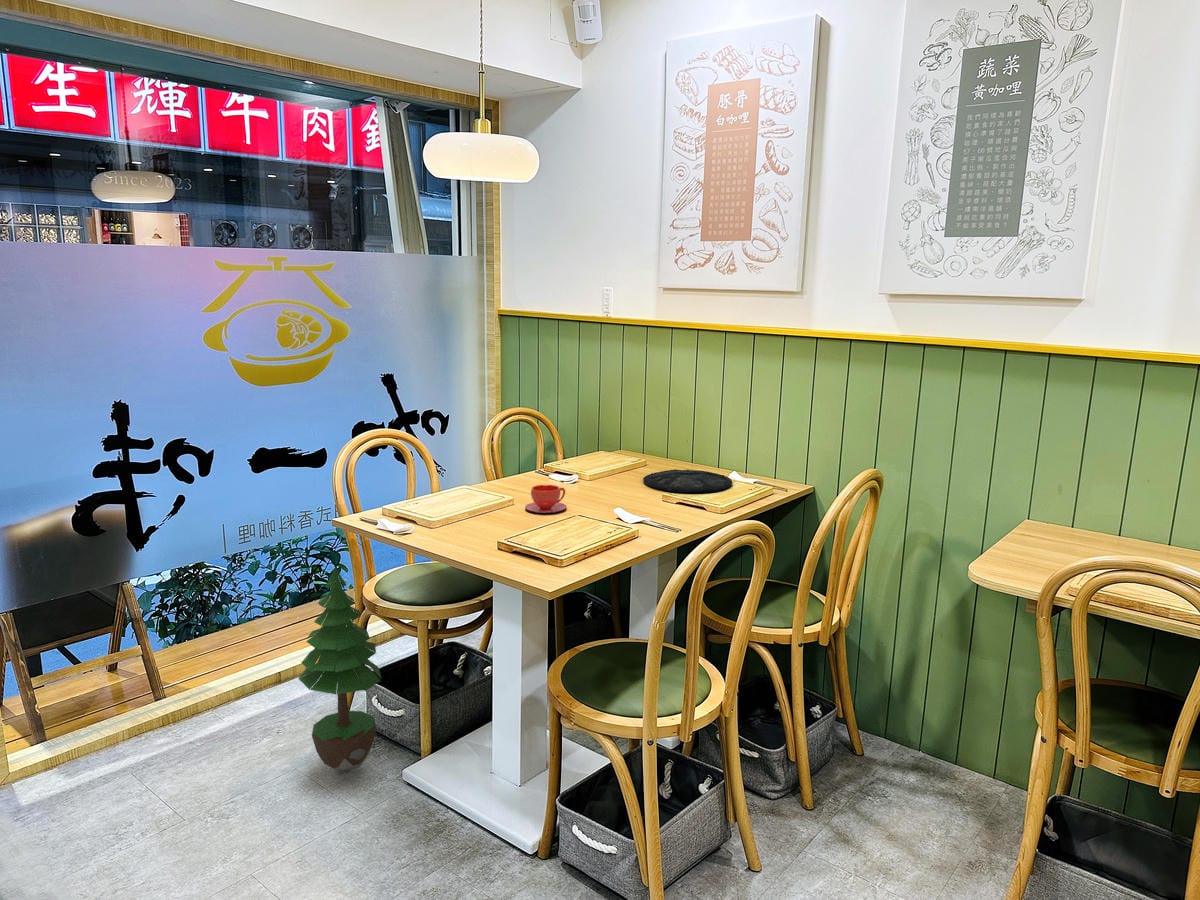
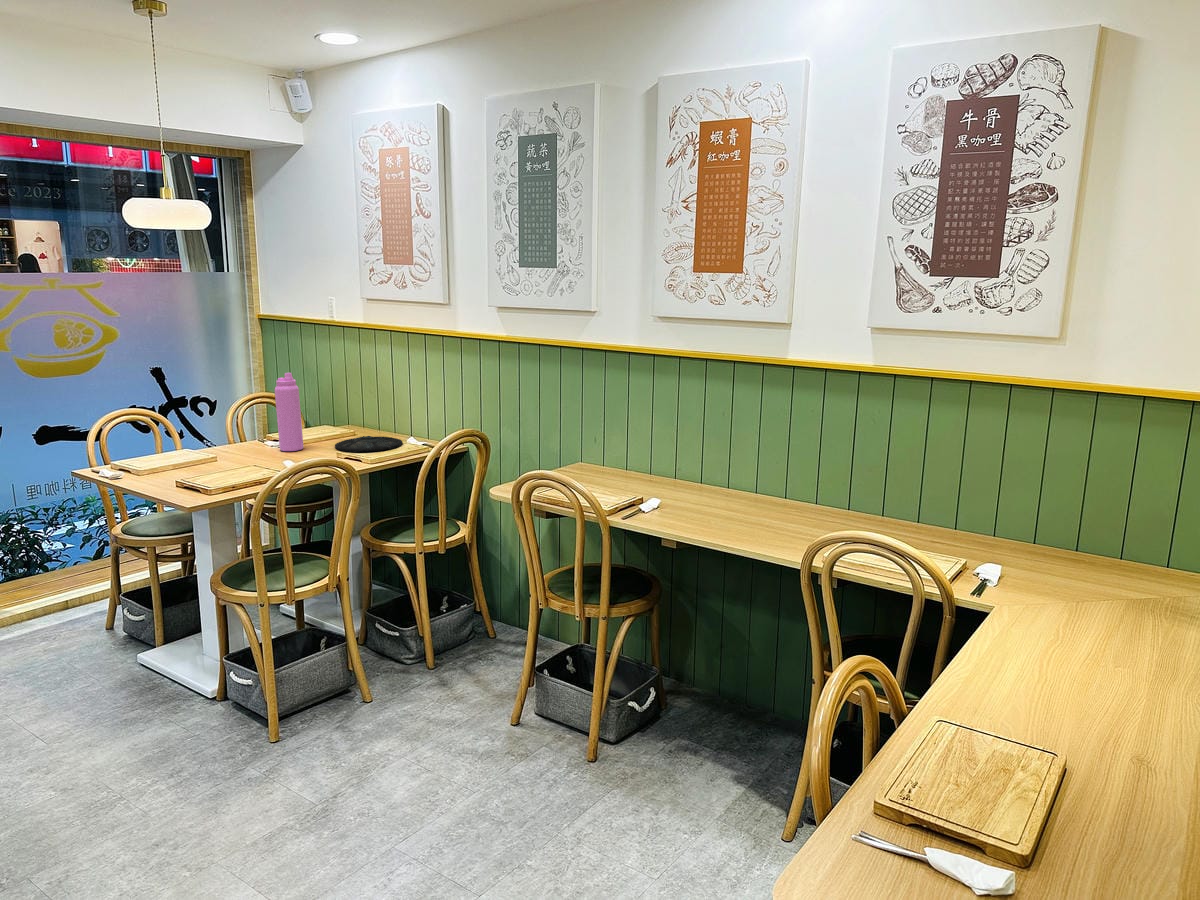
water bottle: none [575,382,606,488] -> present [275,373,304,451]
teacup: present [525,485,567,513] -> none [225,448,257,468]
potted tree: present [299,567,381,774] -> none [53,510,120,662]

